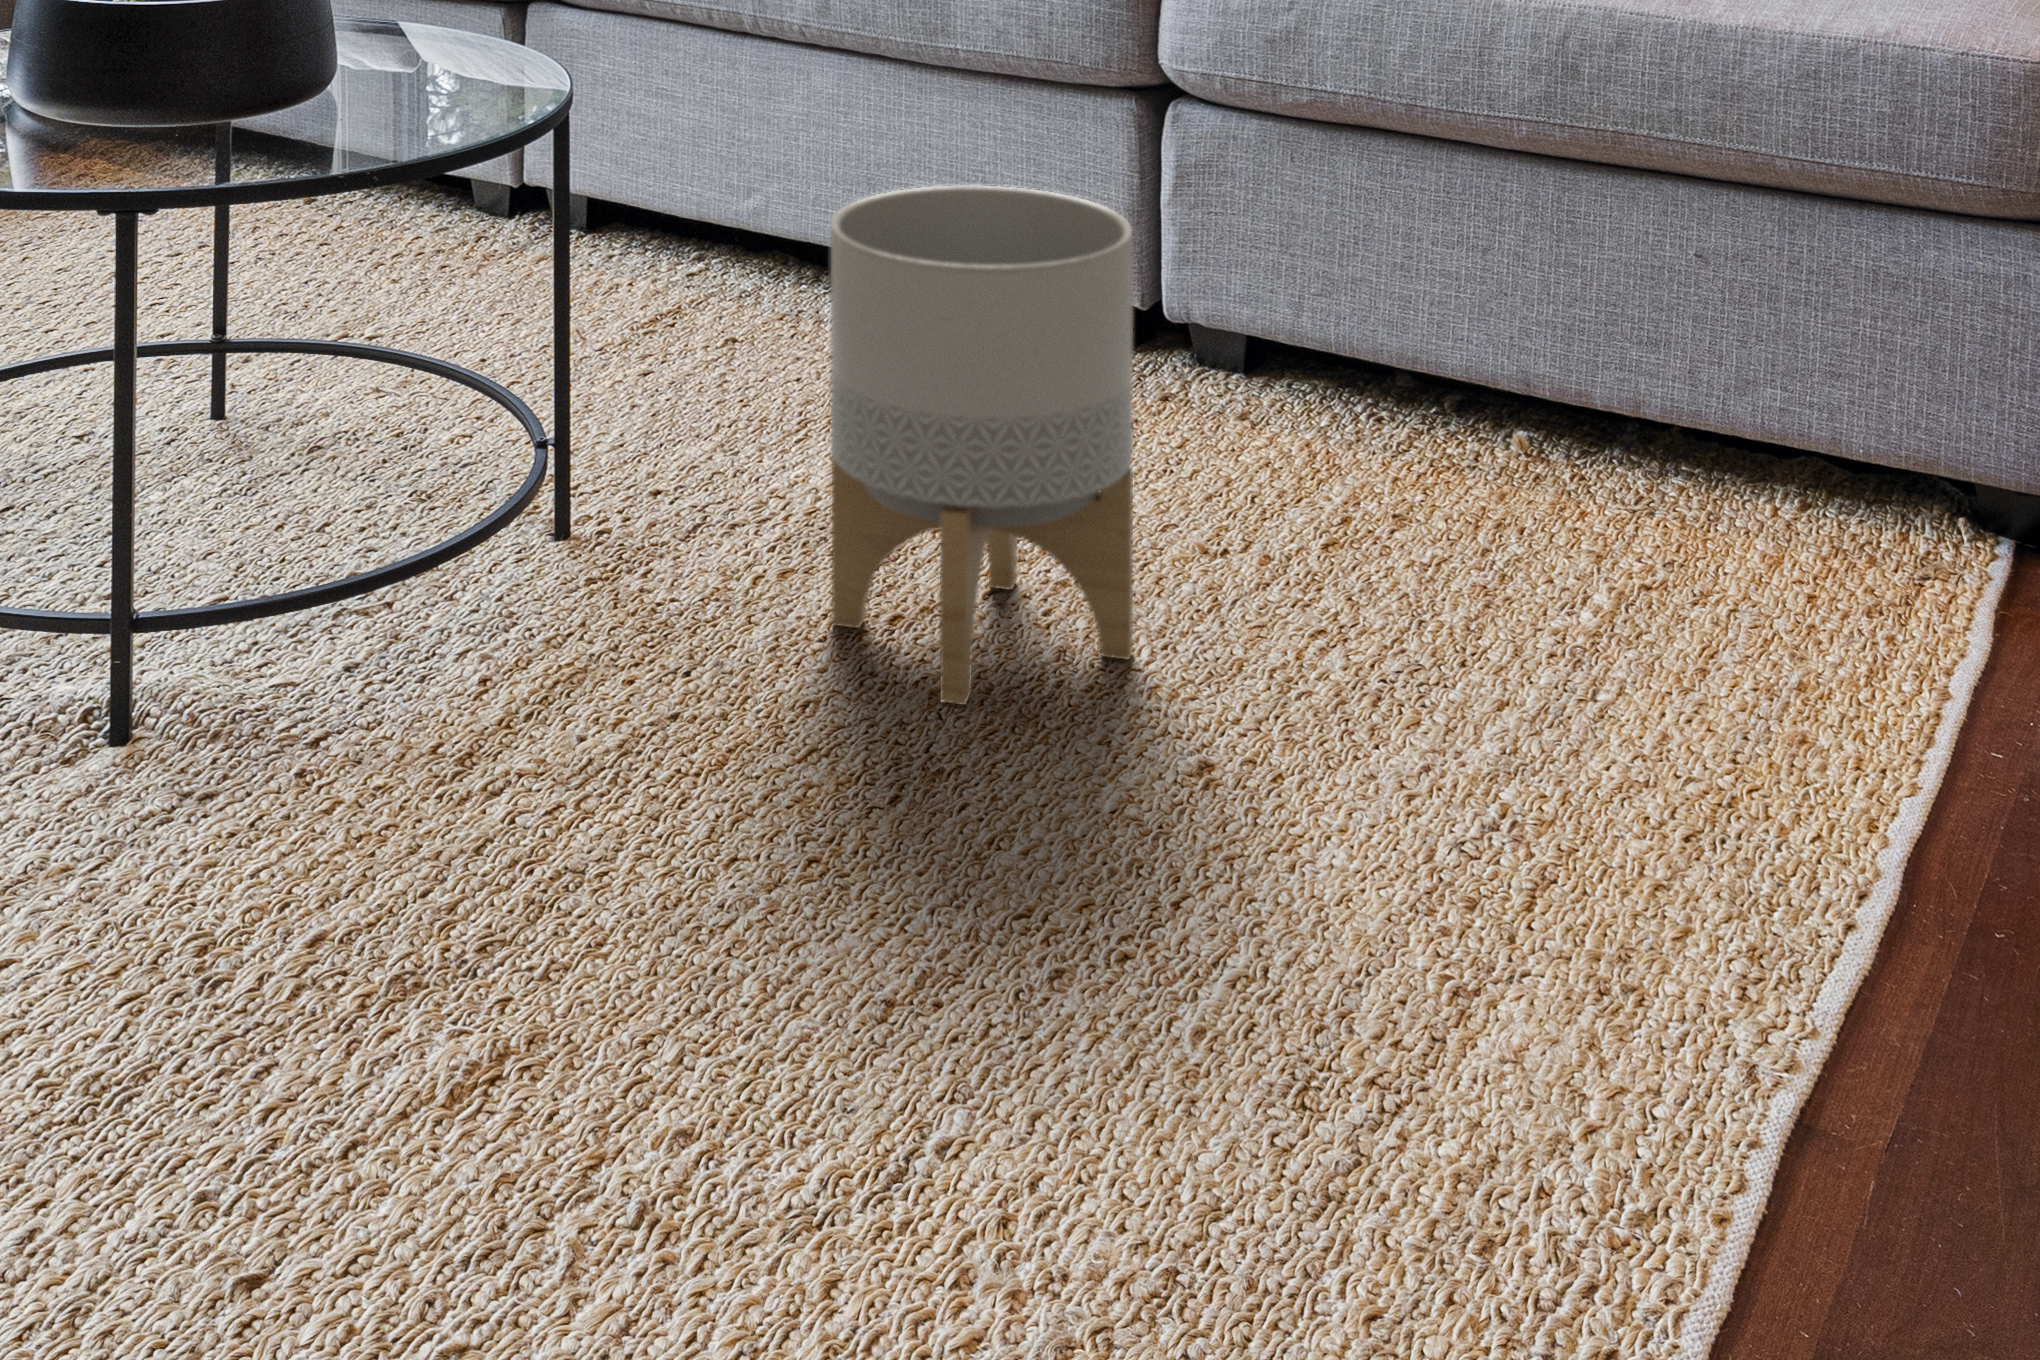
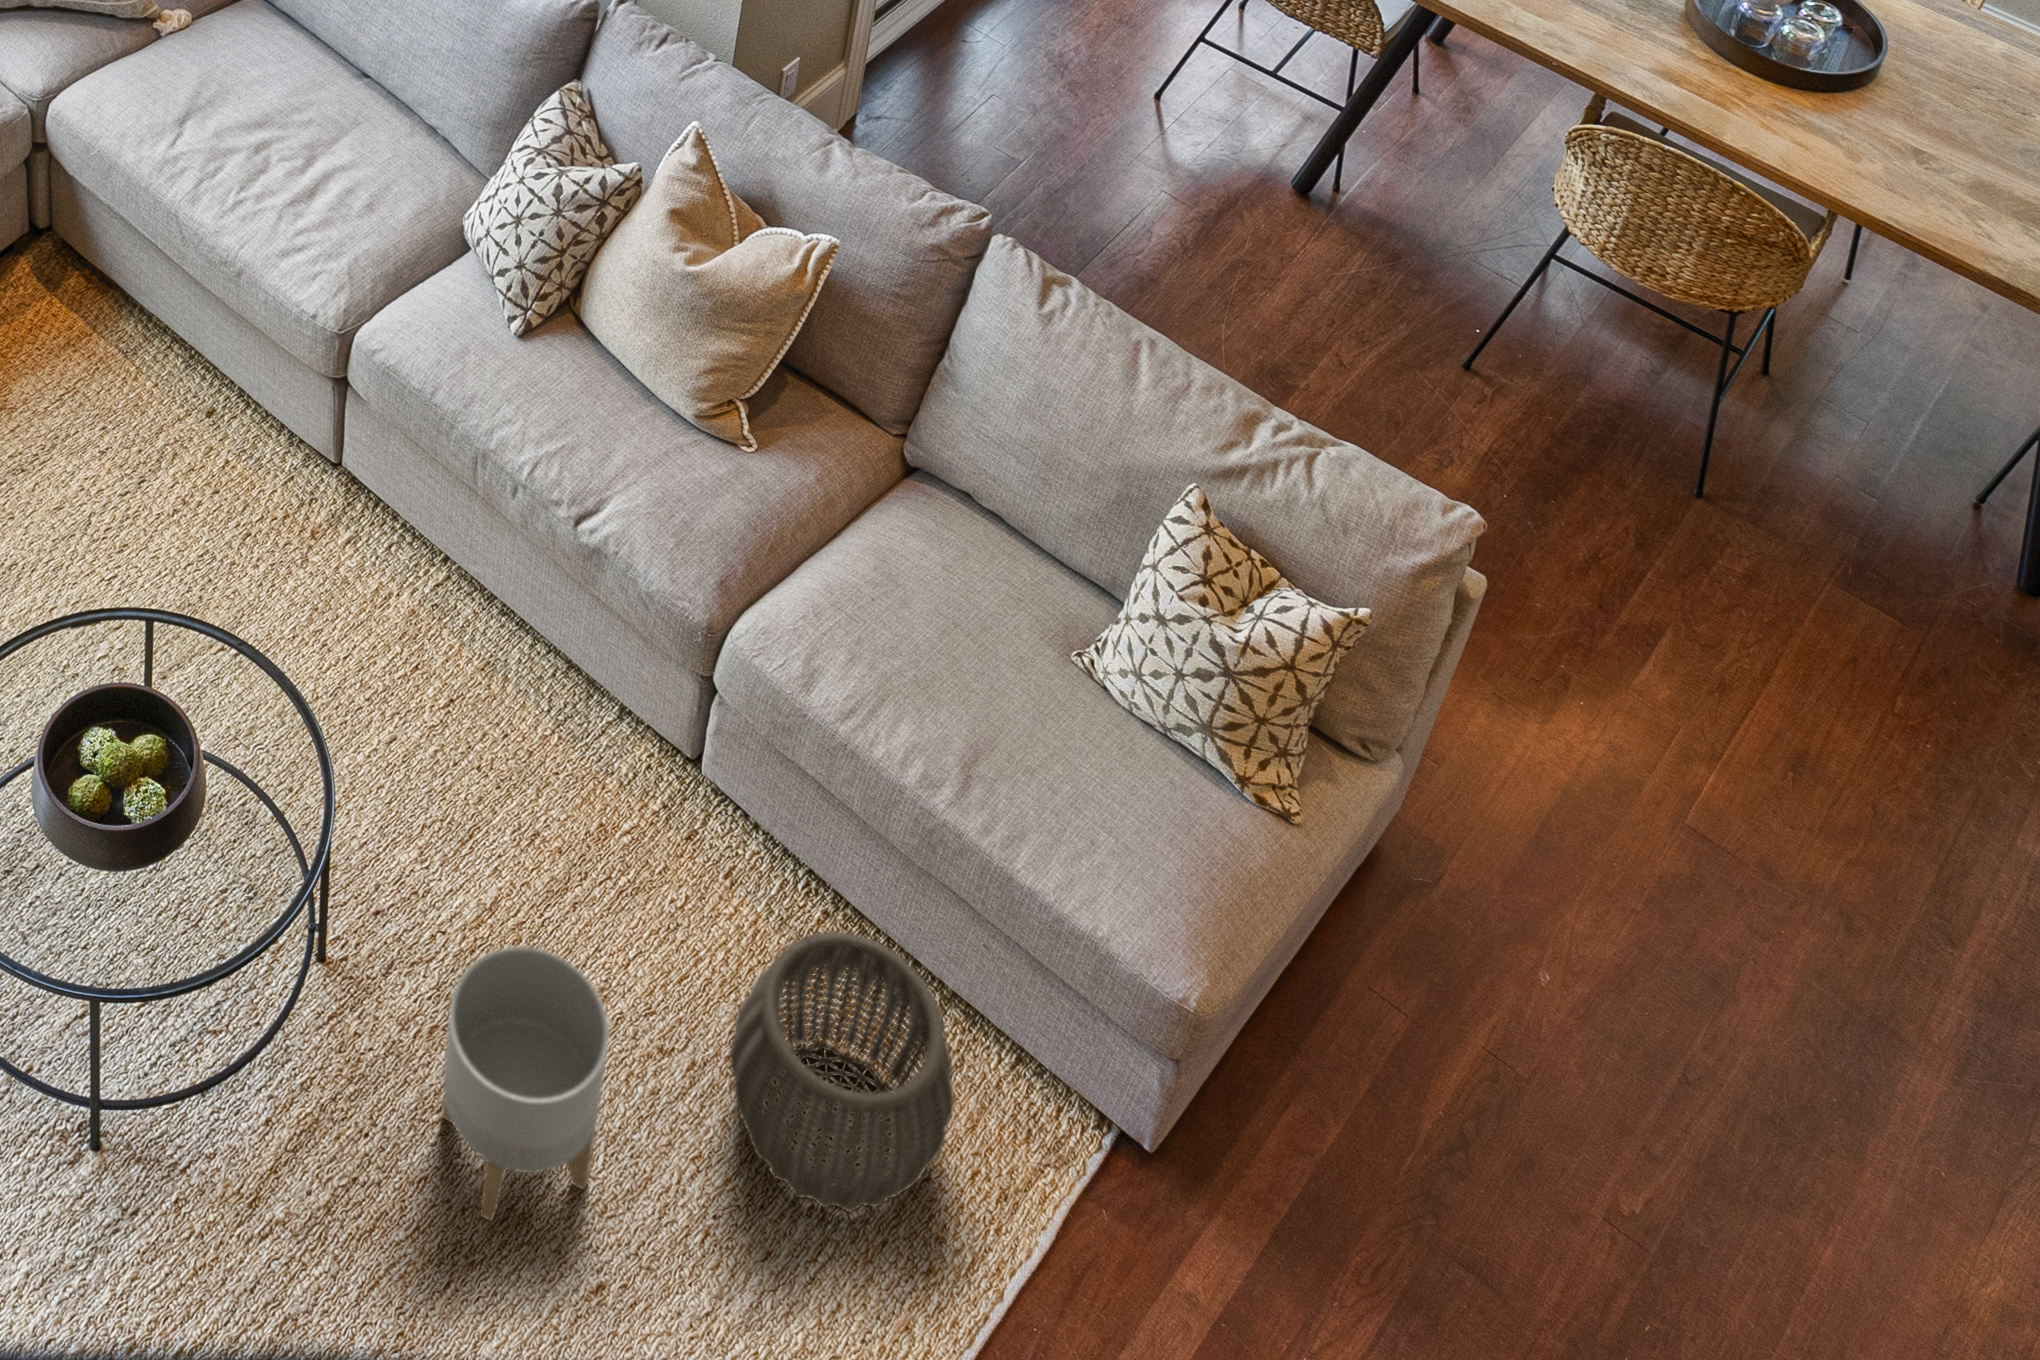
woven basket: none [1327,189,1747,627] -> present [729,931,954,1212]

